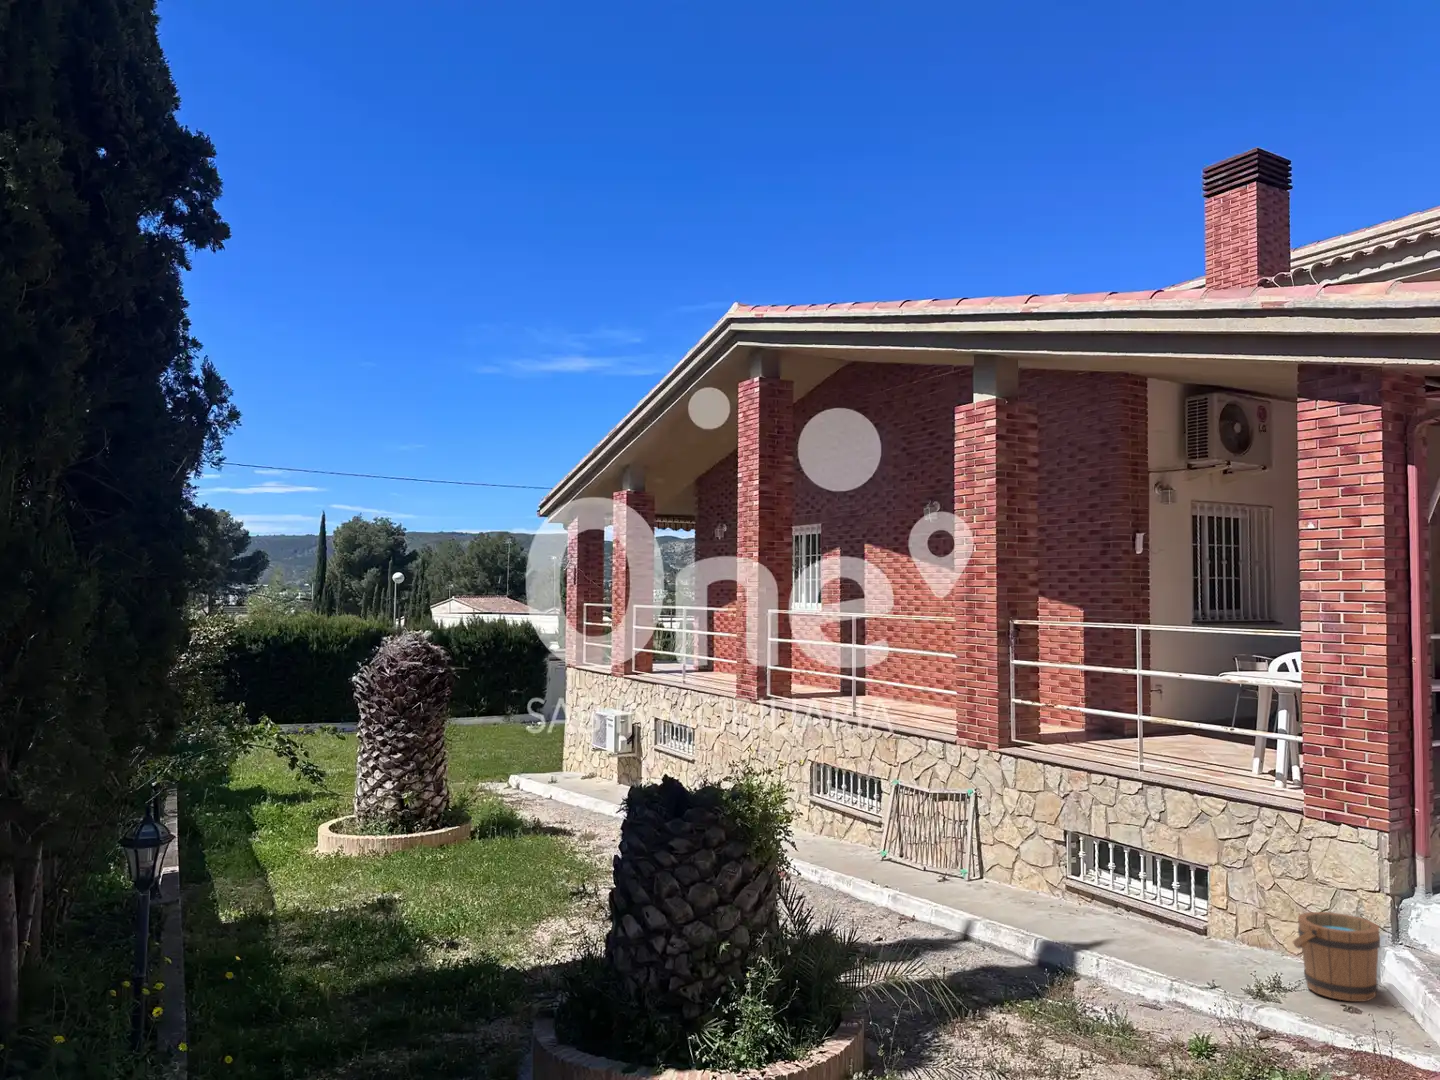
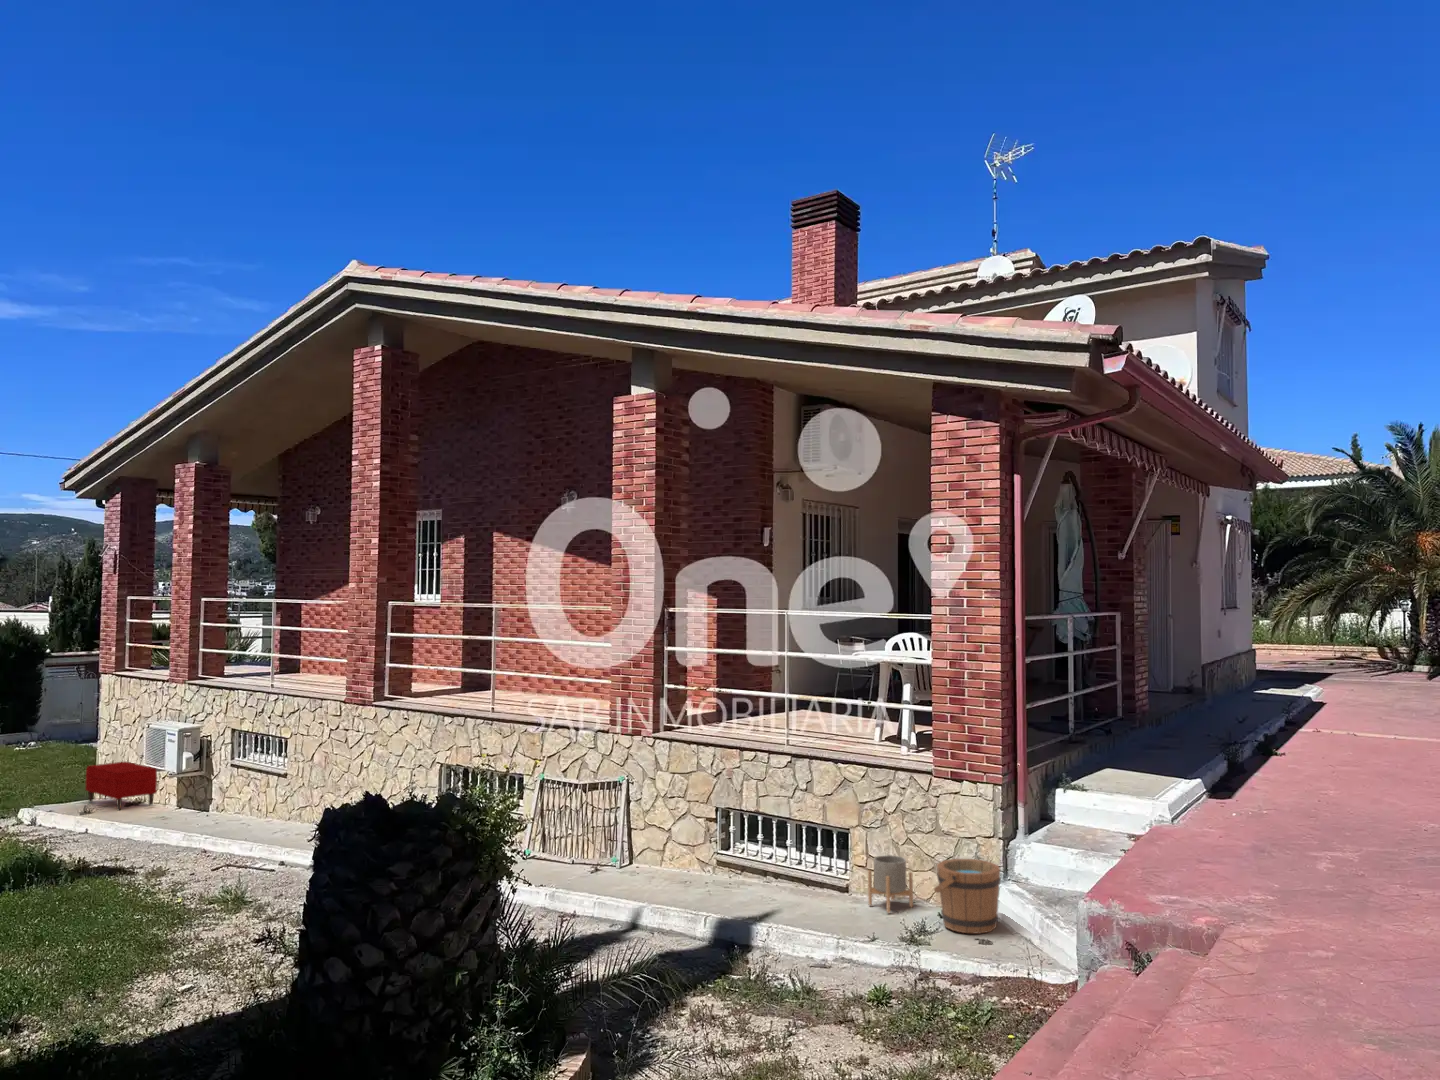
bench: none [548,744,599,785] -> present [86,762,157,810]
planter: none [1222,899,1278,963] -> present [868,855,913,913]

